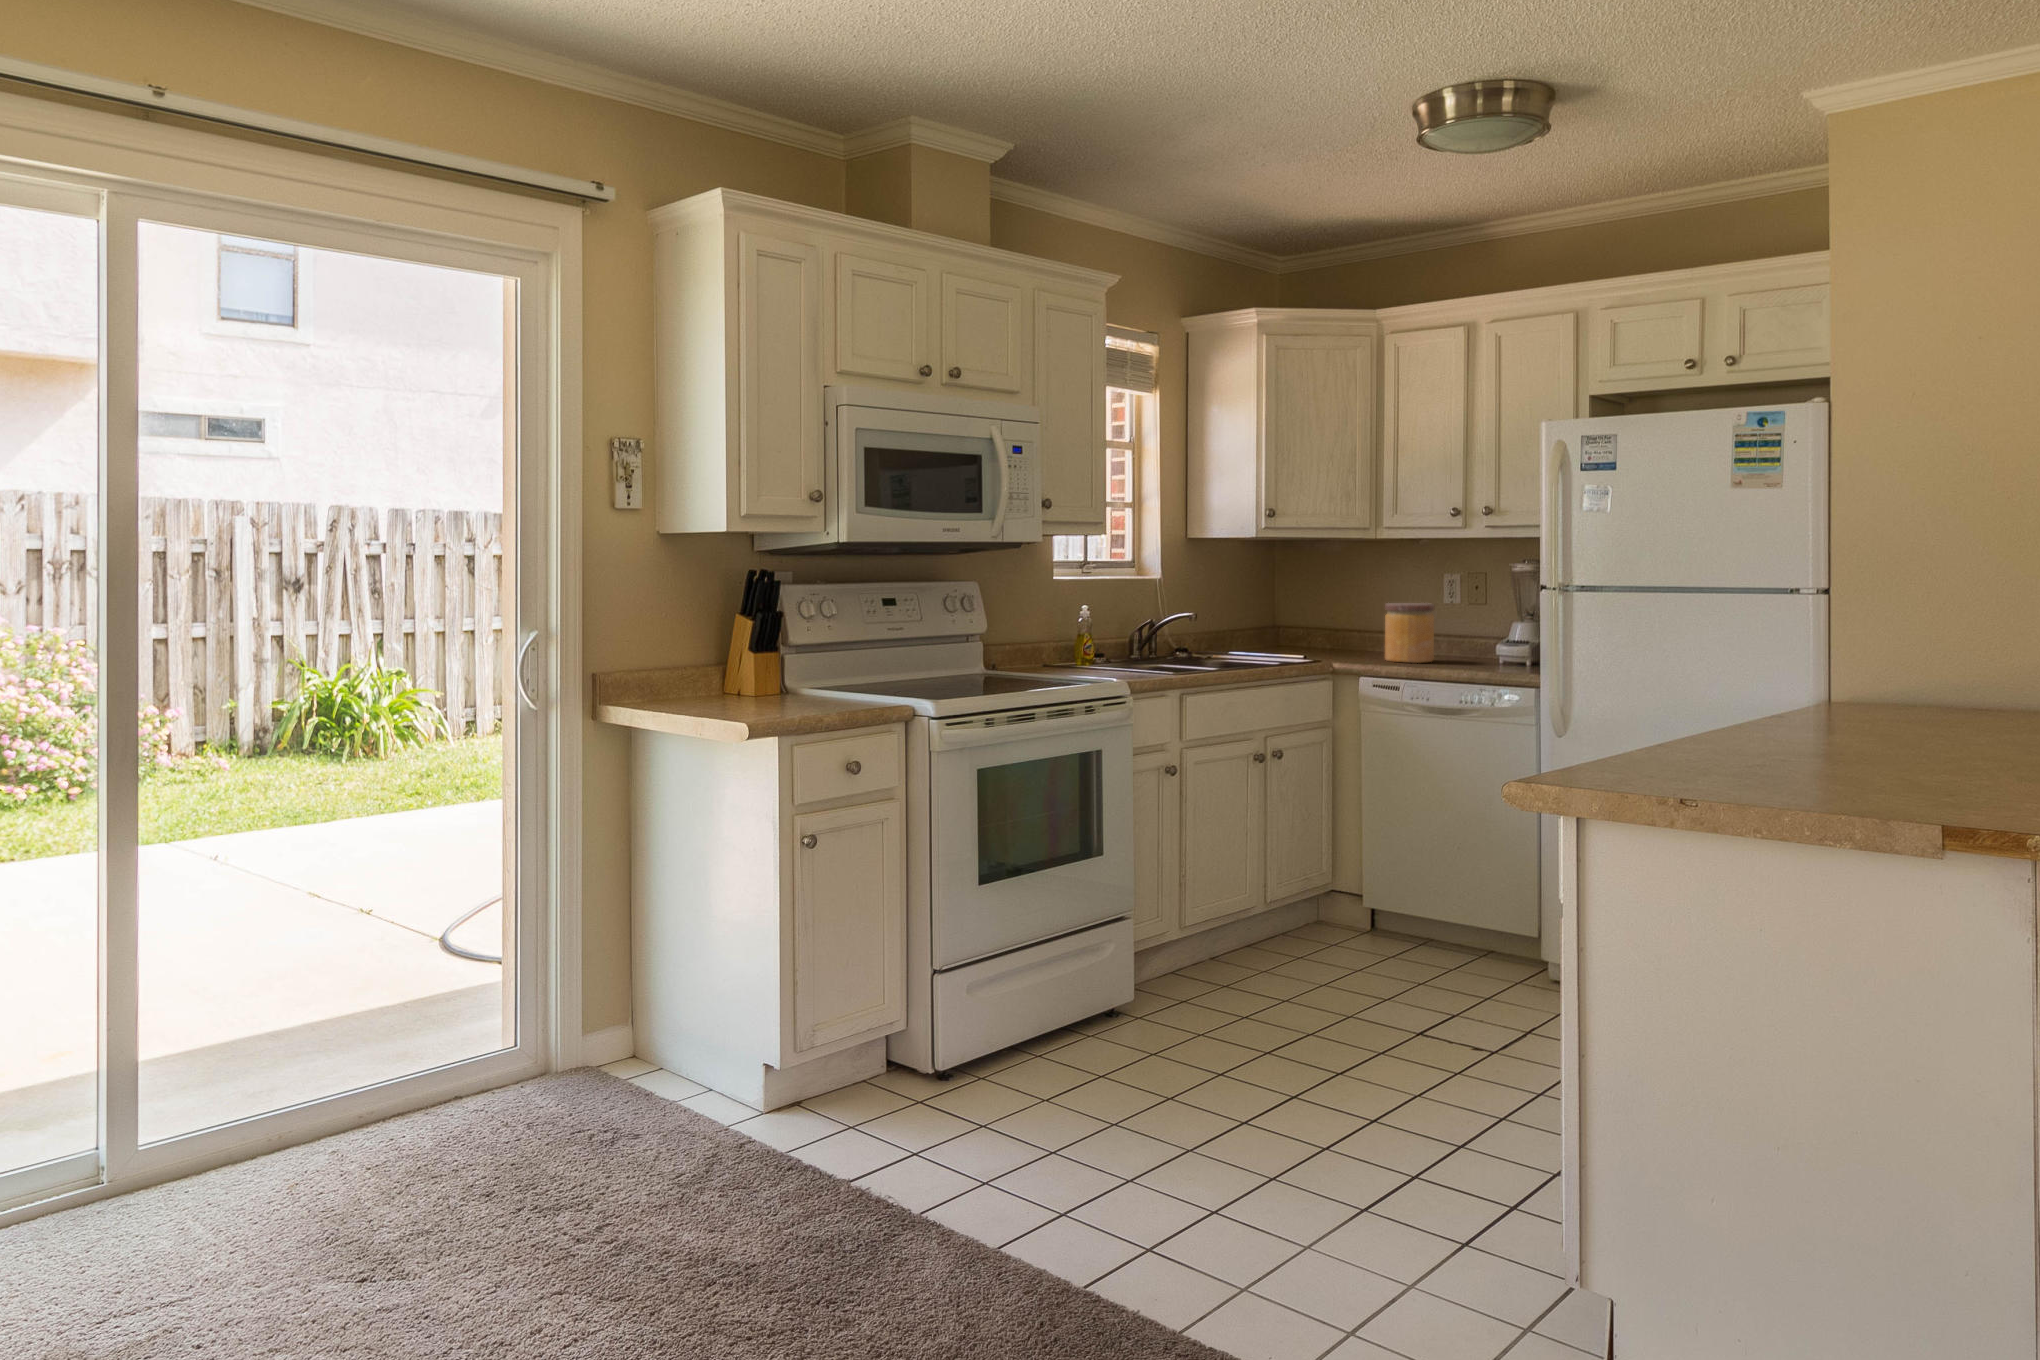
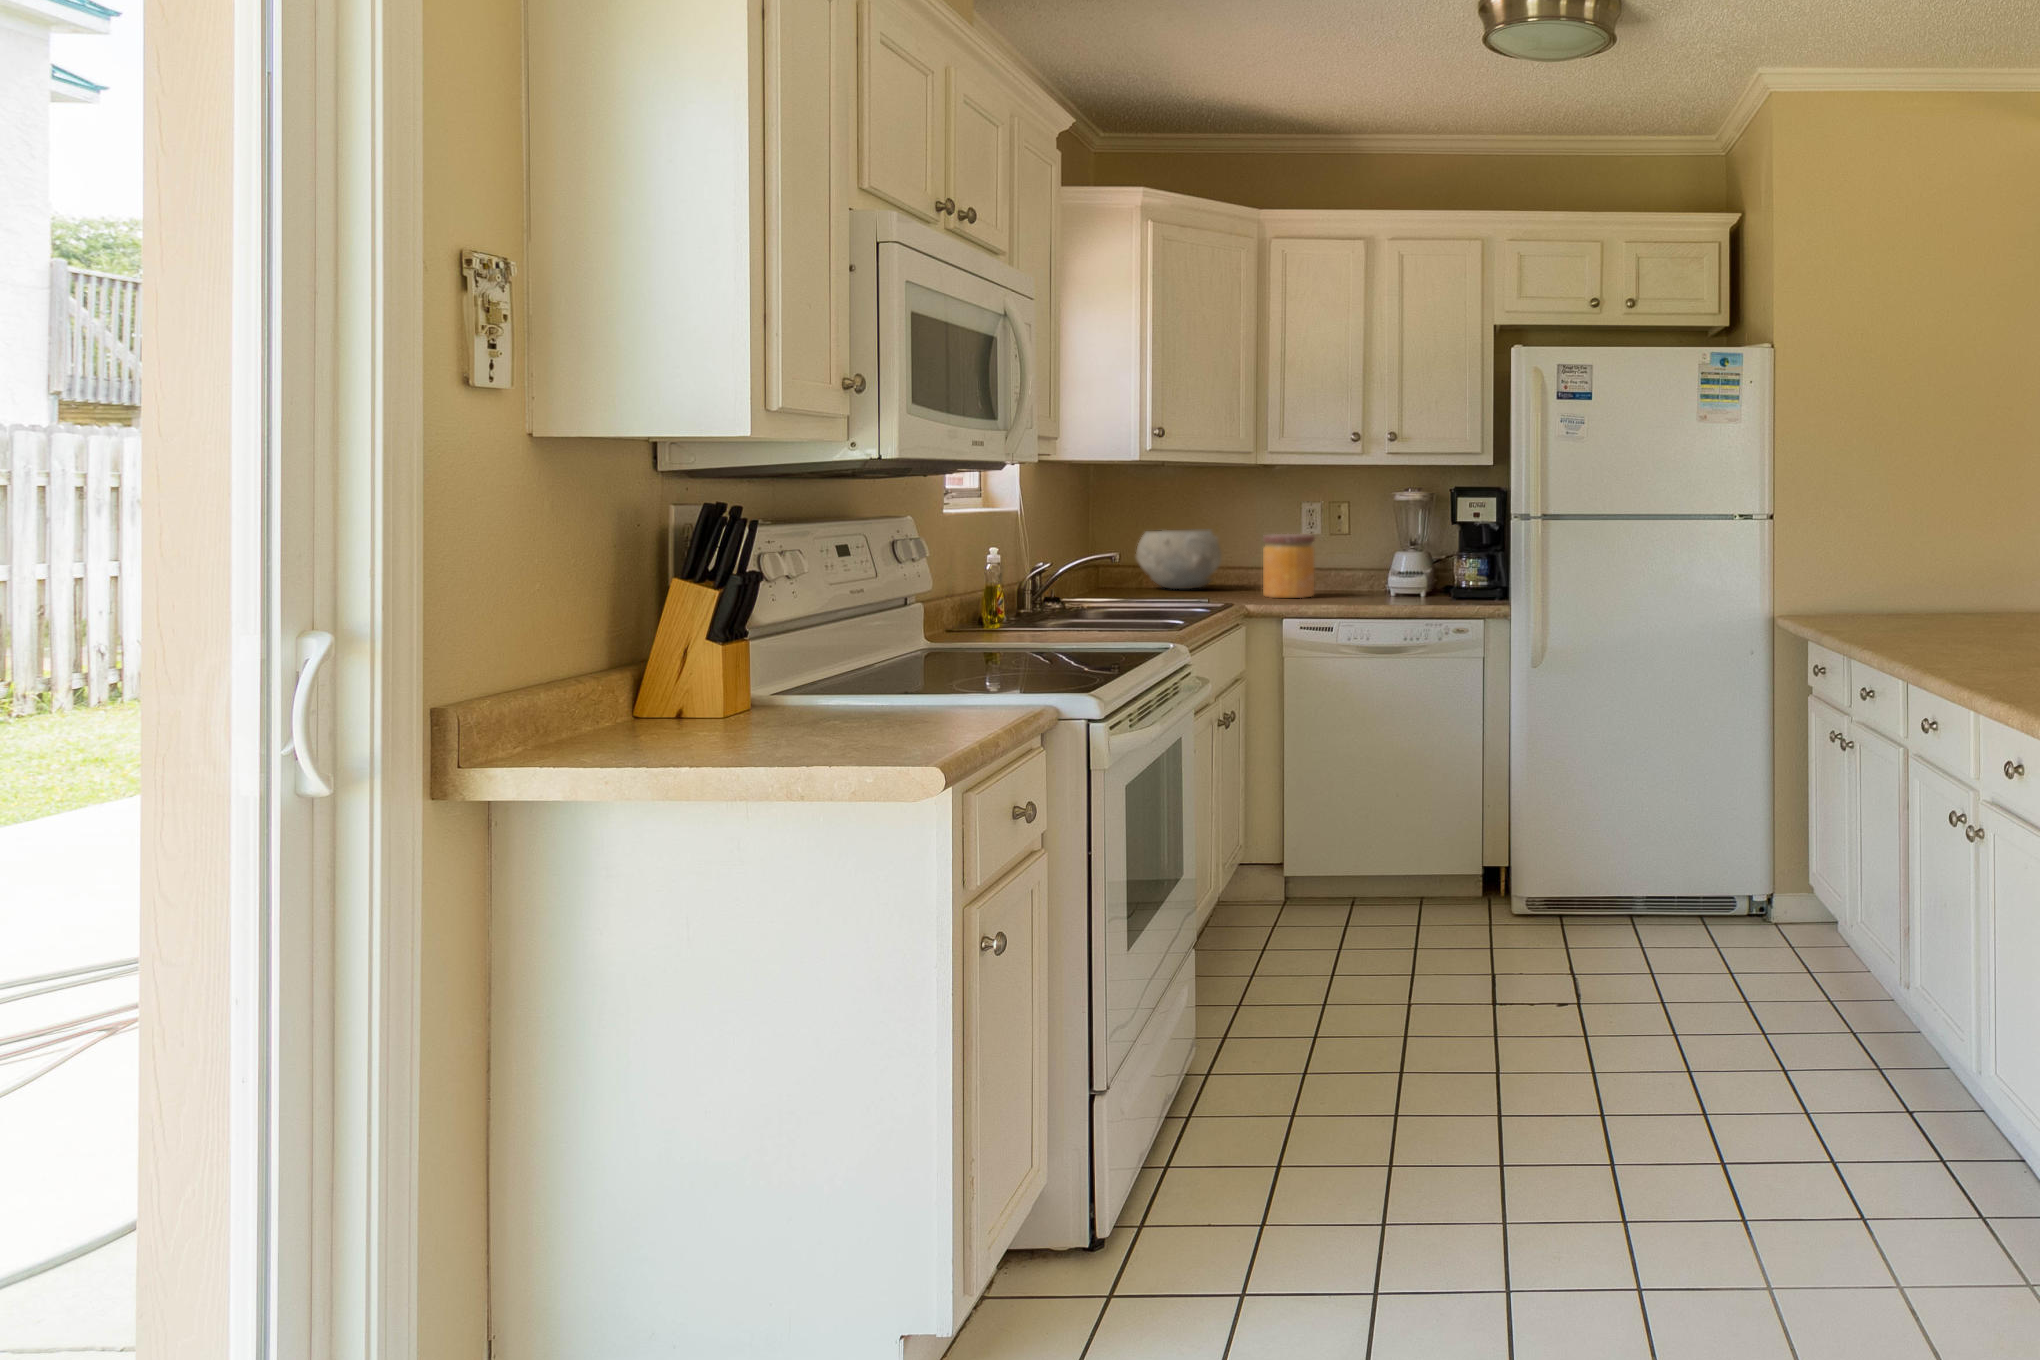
ceramic bowl: none [1300,597,1383,650] -> present [1136,529,1221,589]

